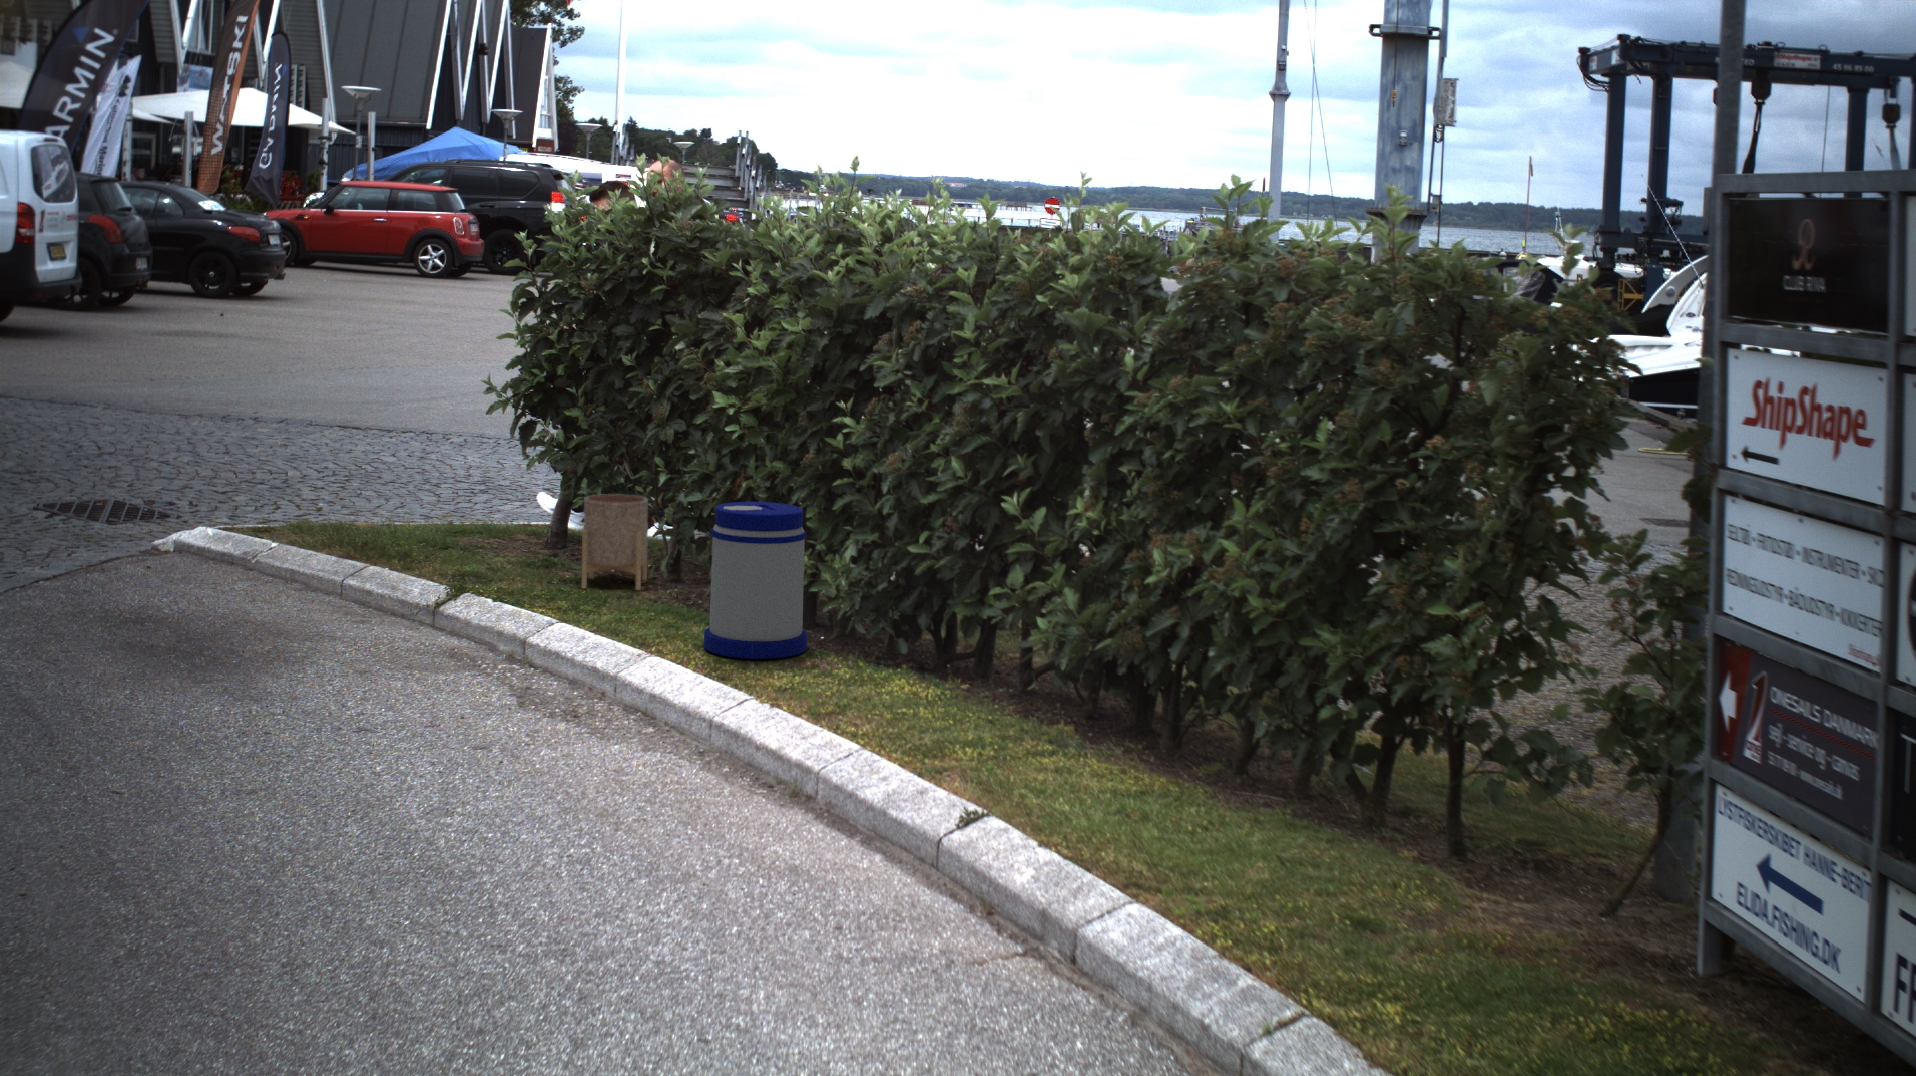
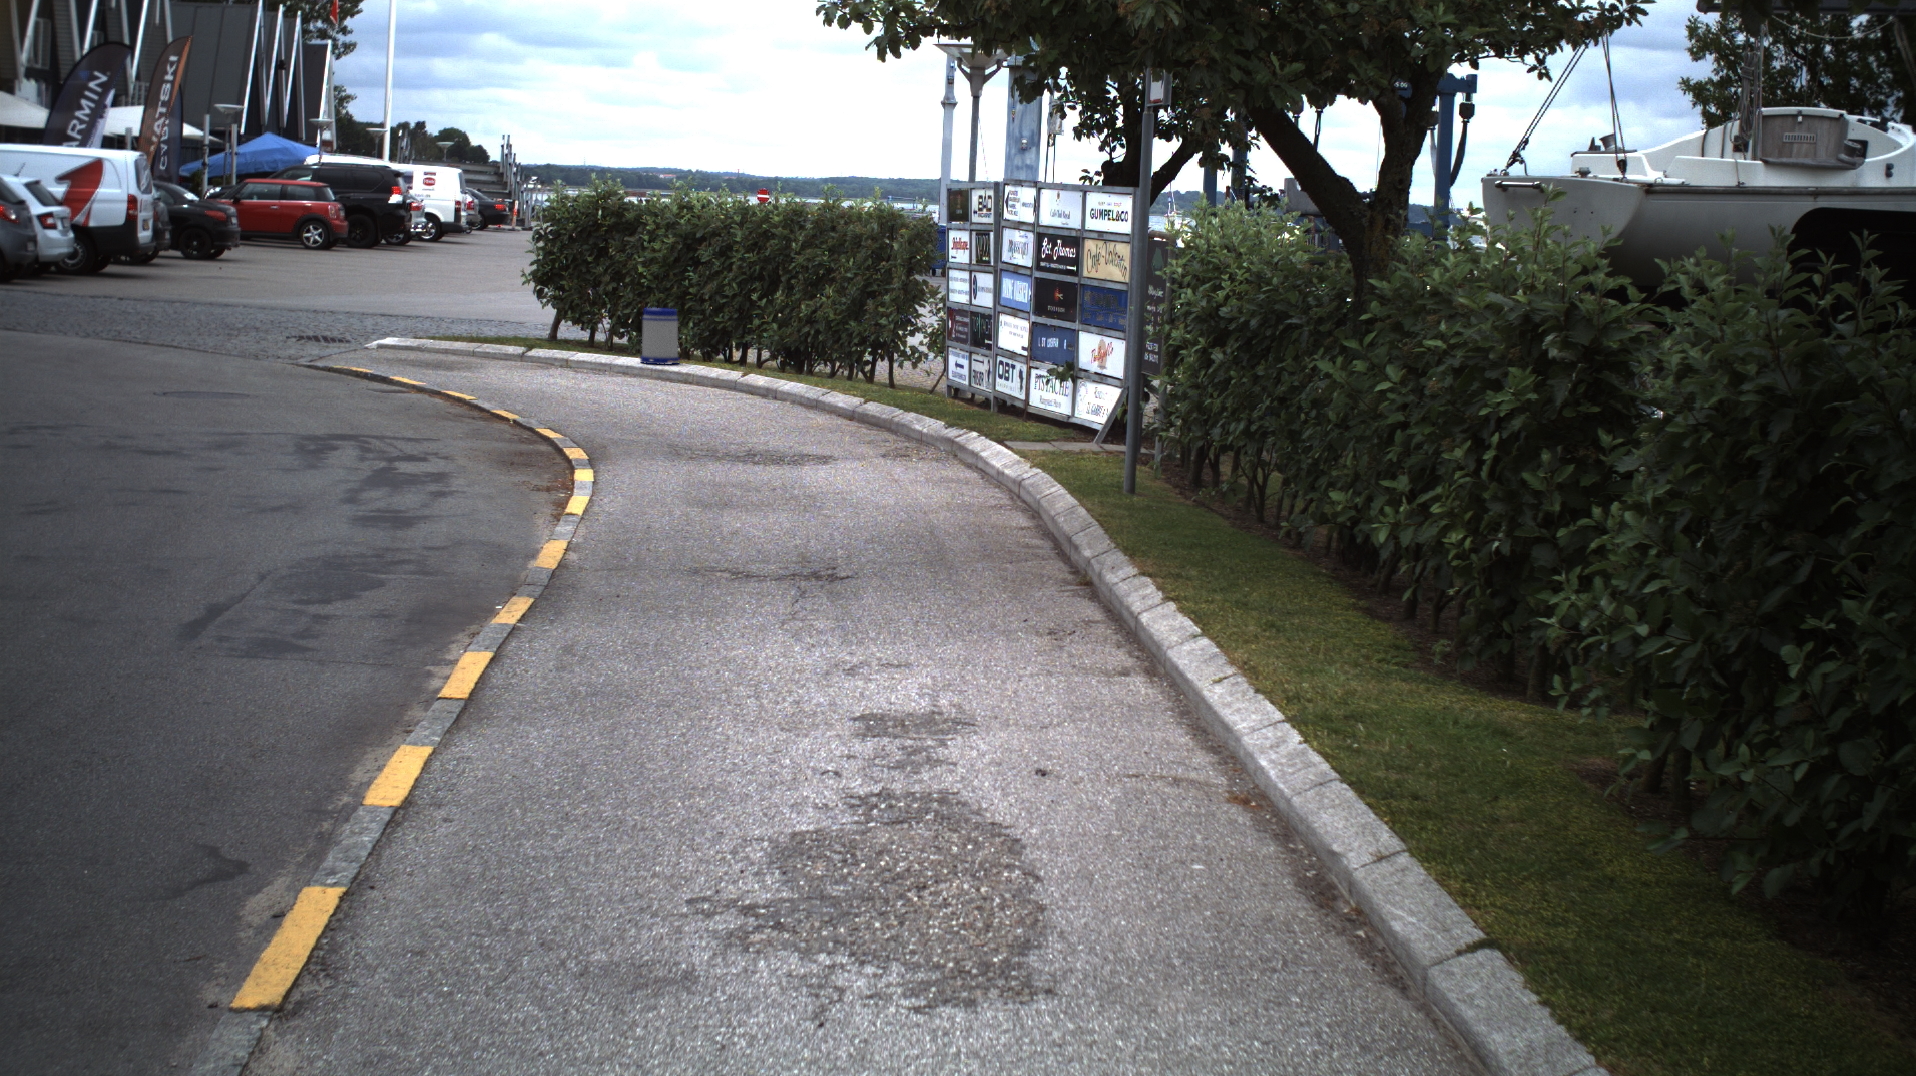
planter: present [582,494,648,590] -> none [578,316,605,354]

